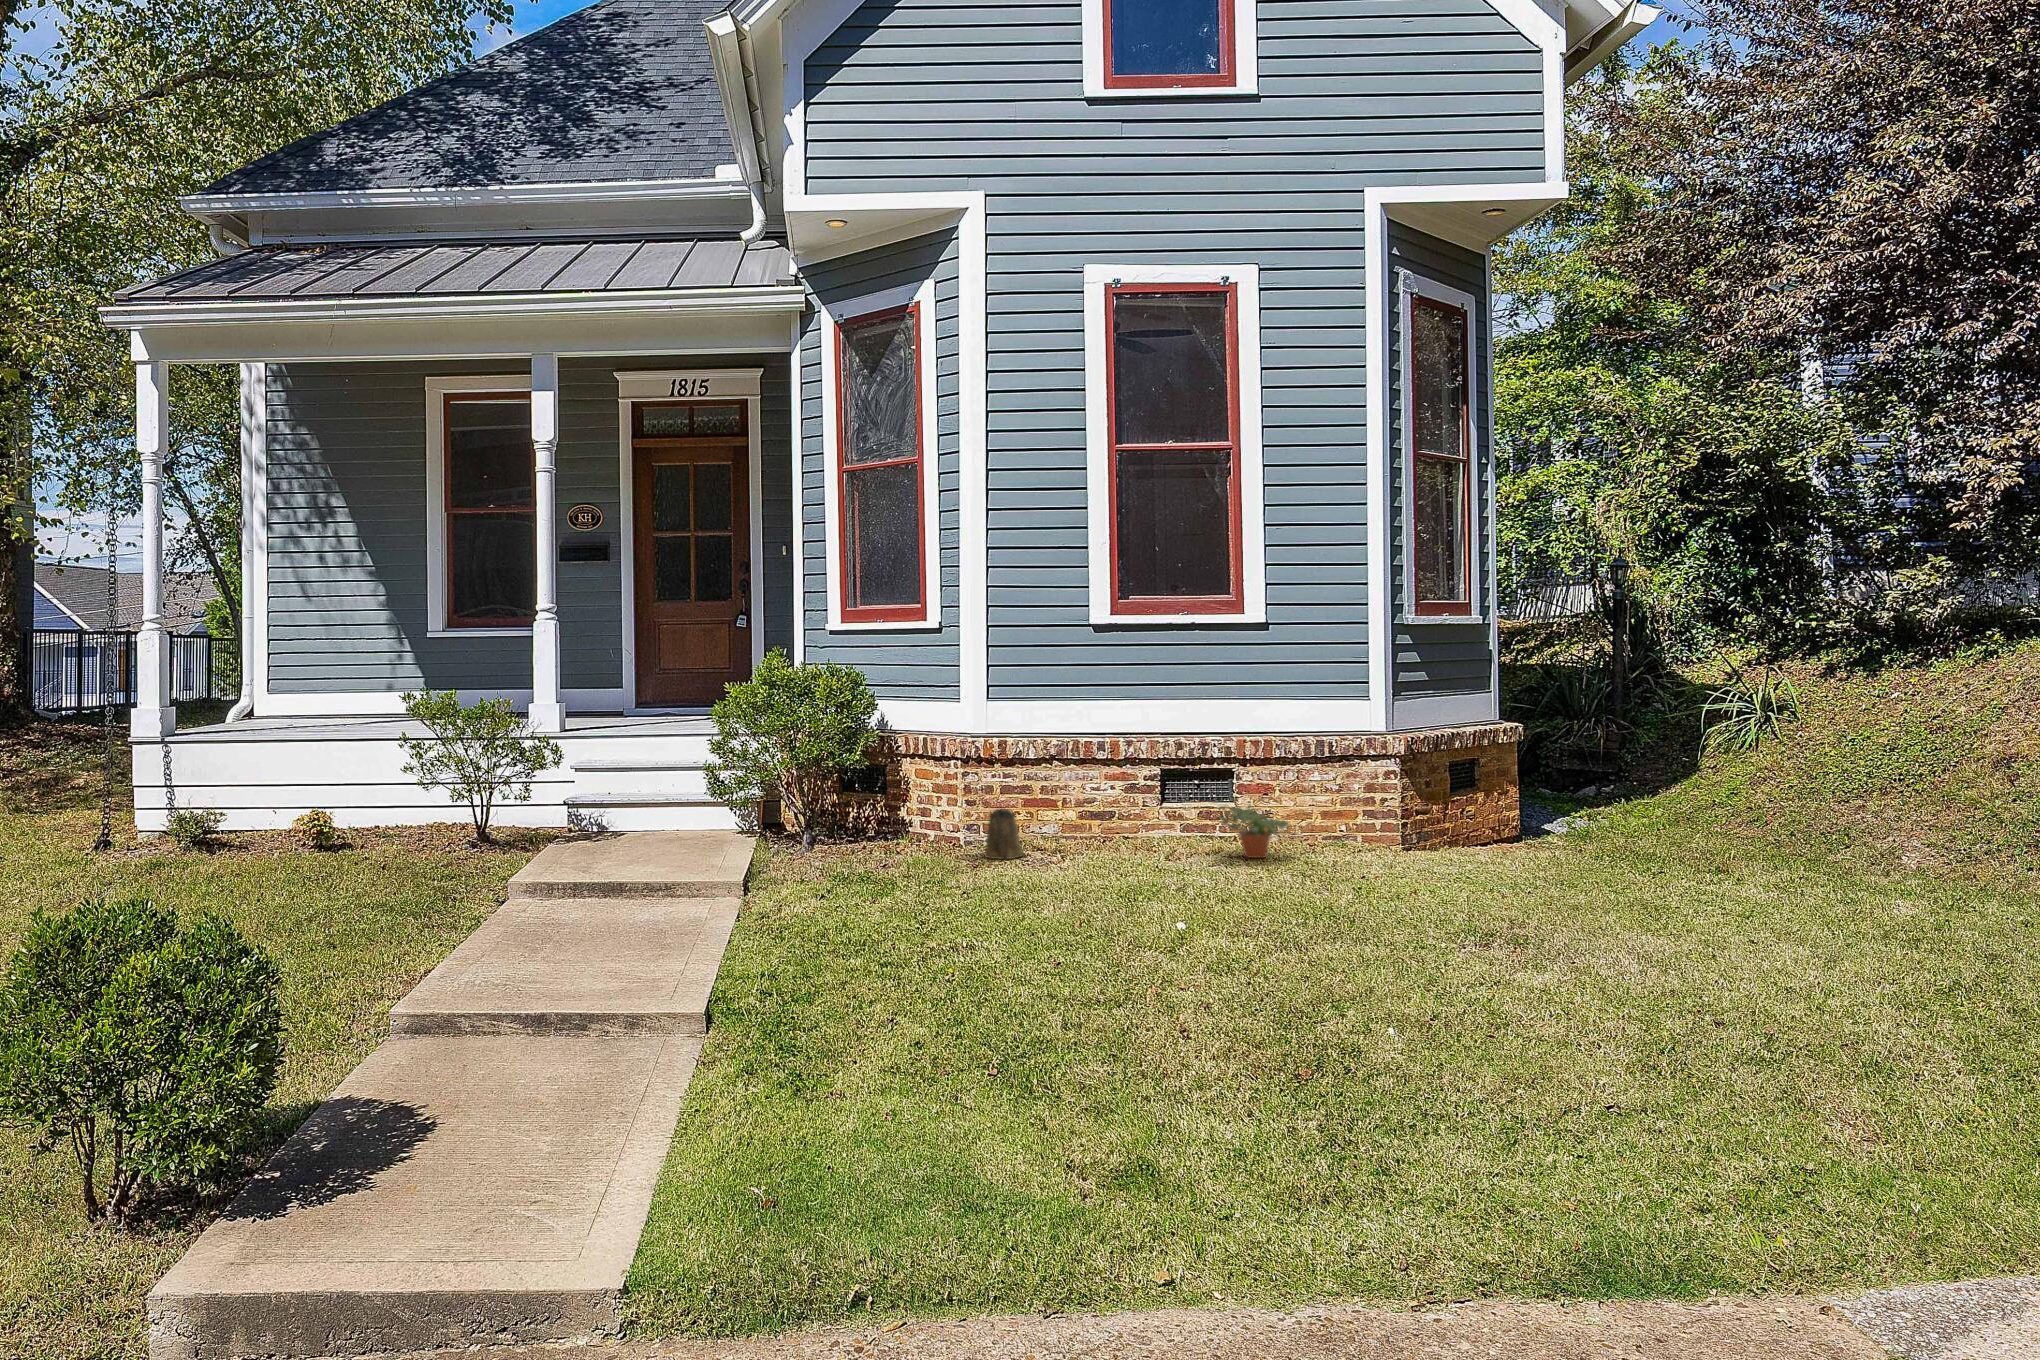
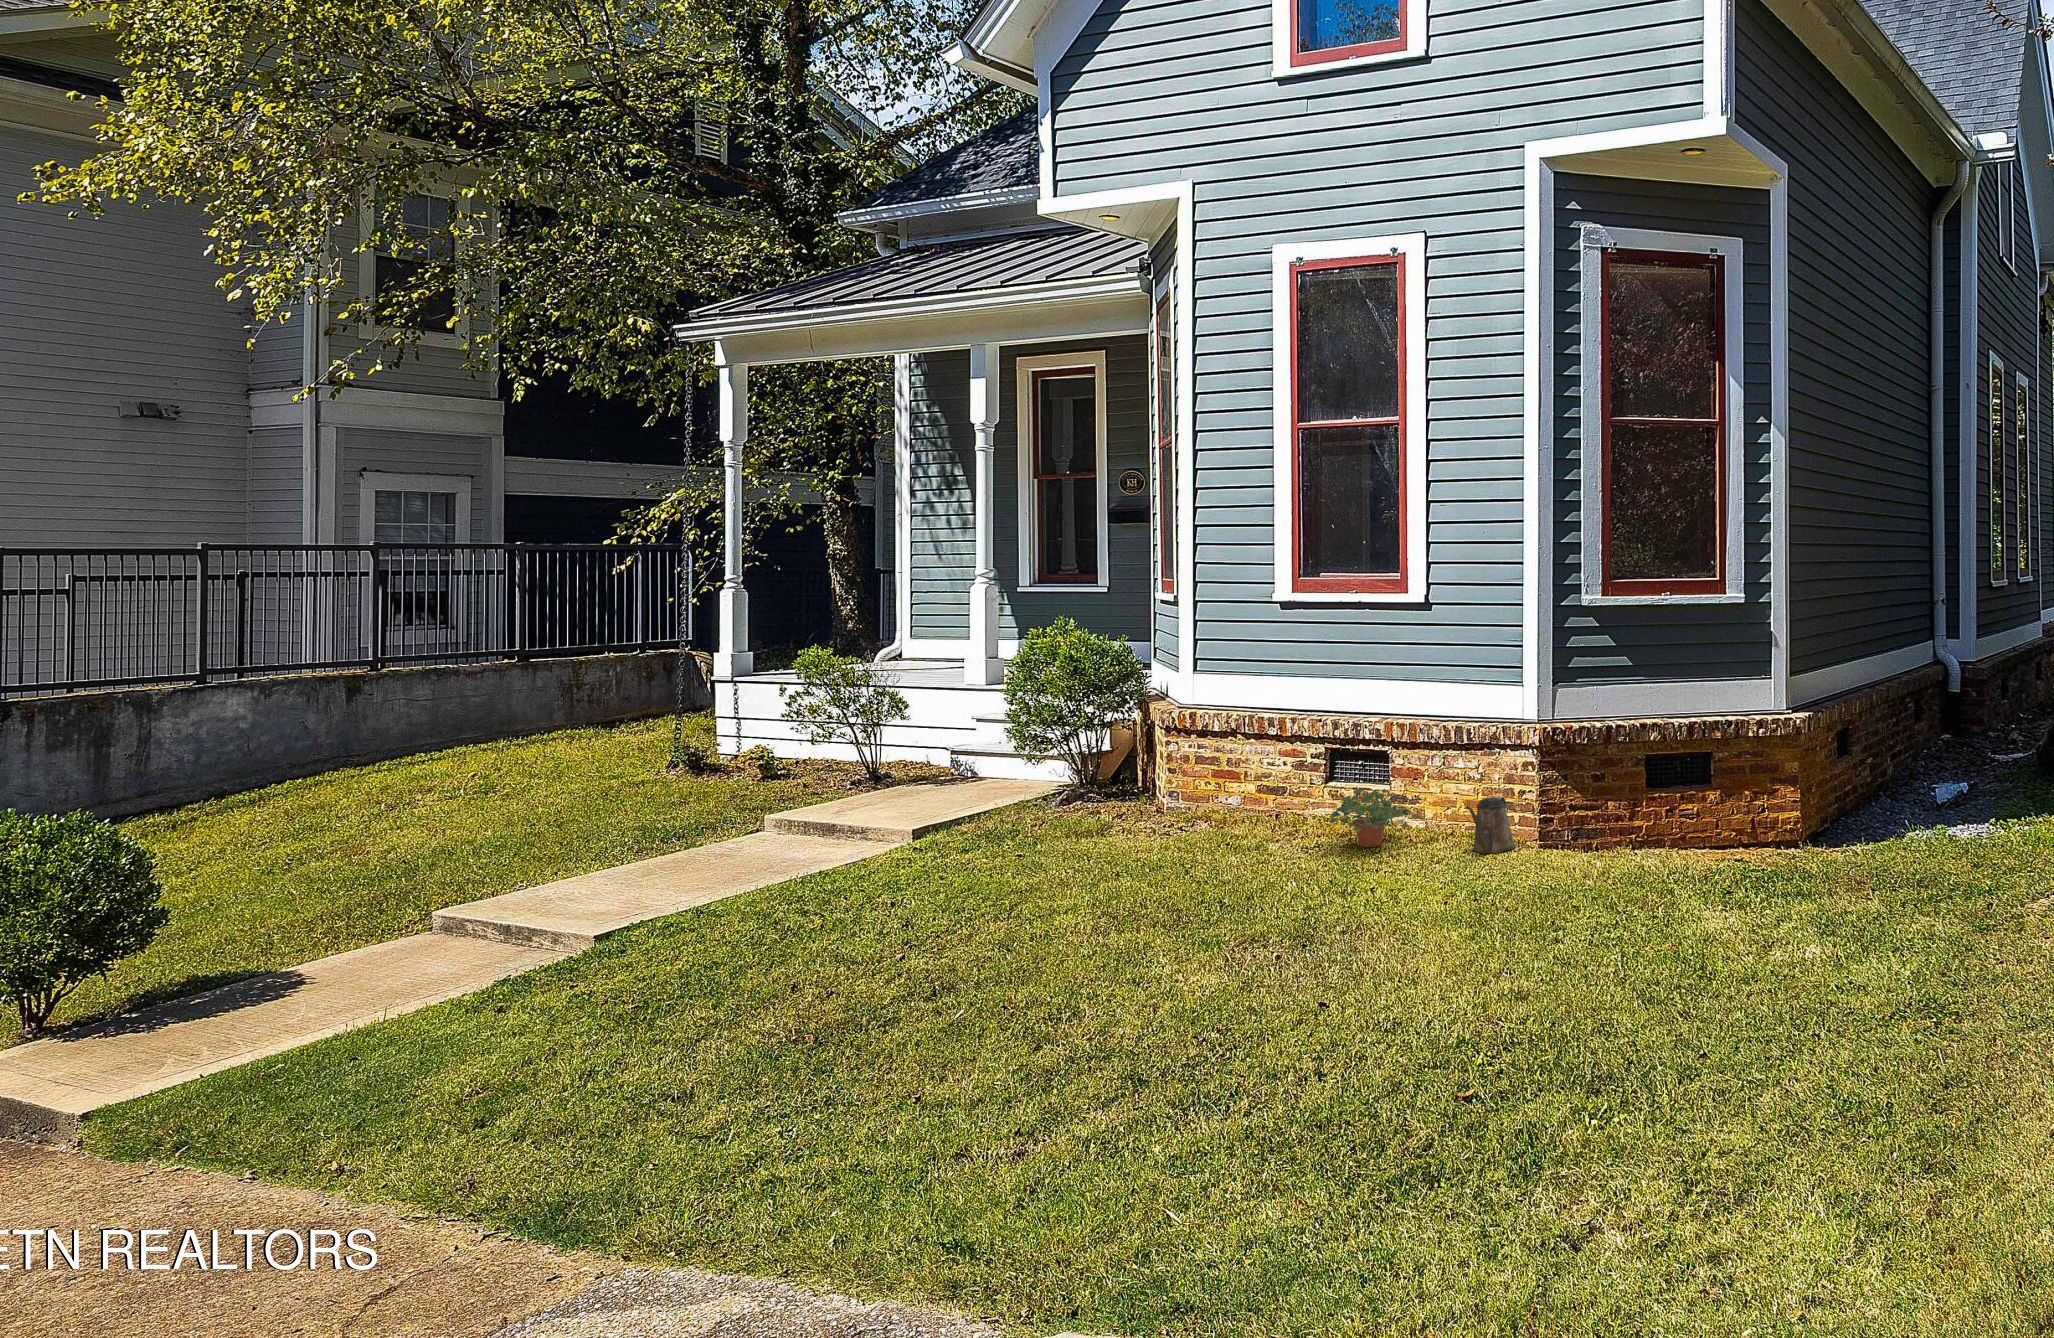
watering can: present [984,809,1023,860] -> present [1466,797,1516,853]

